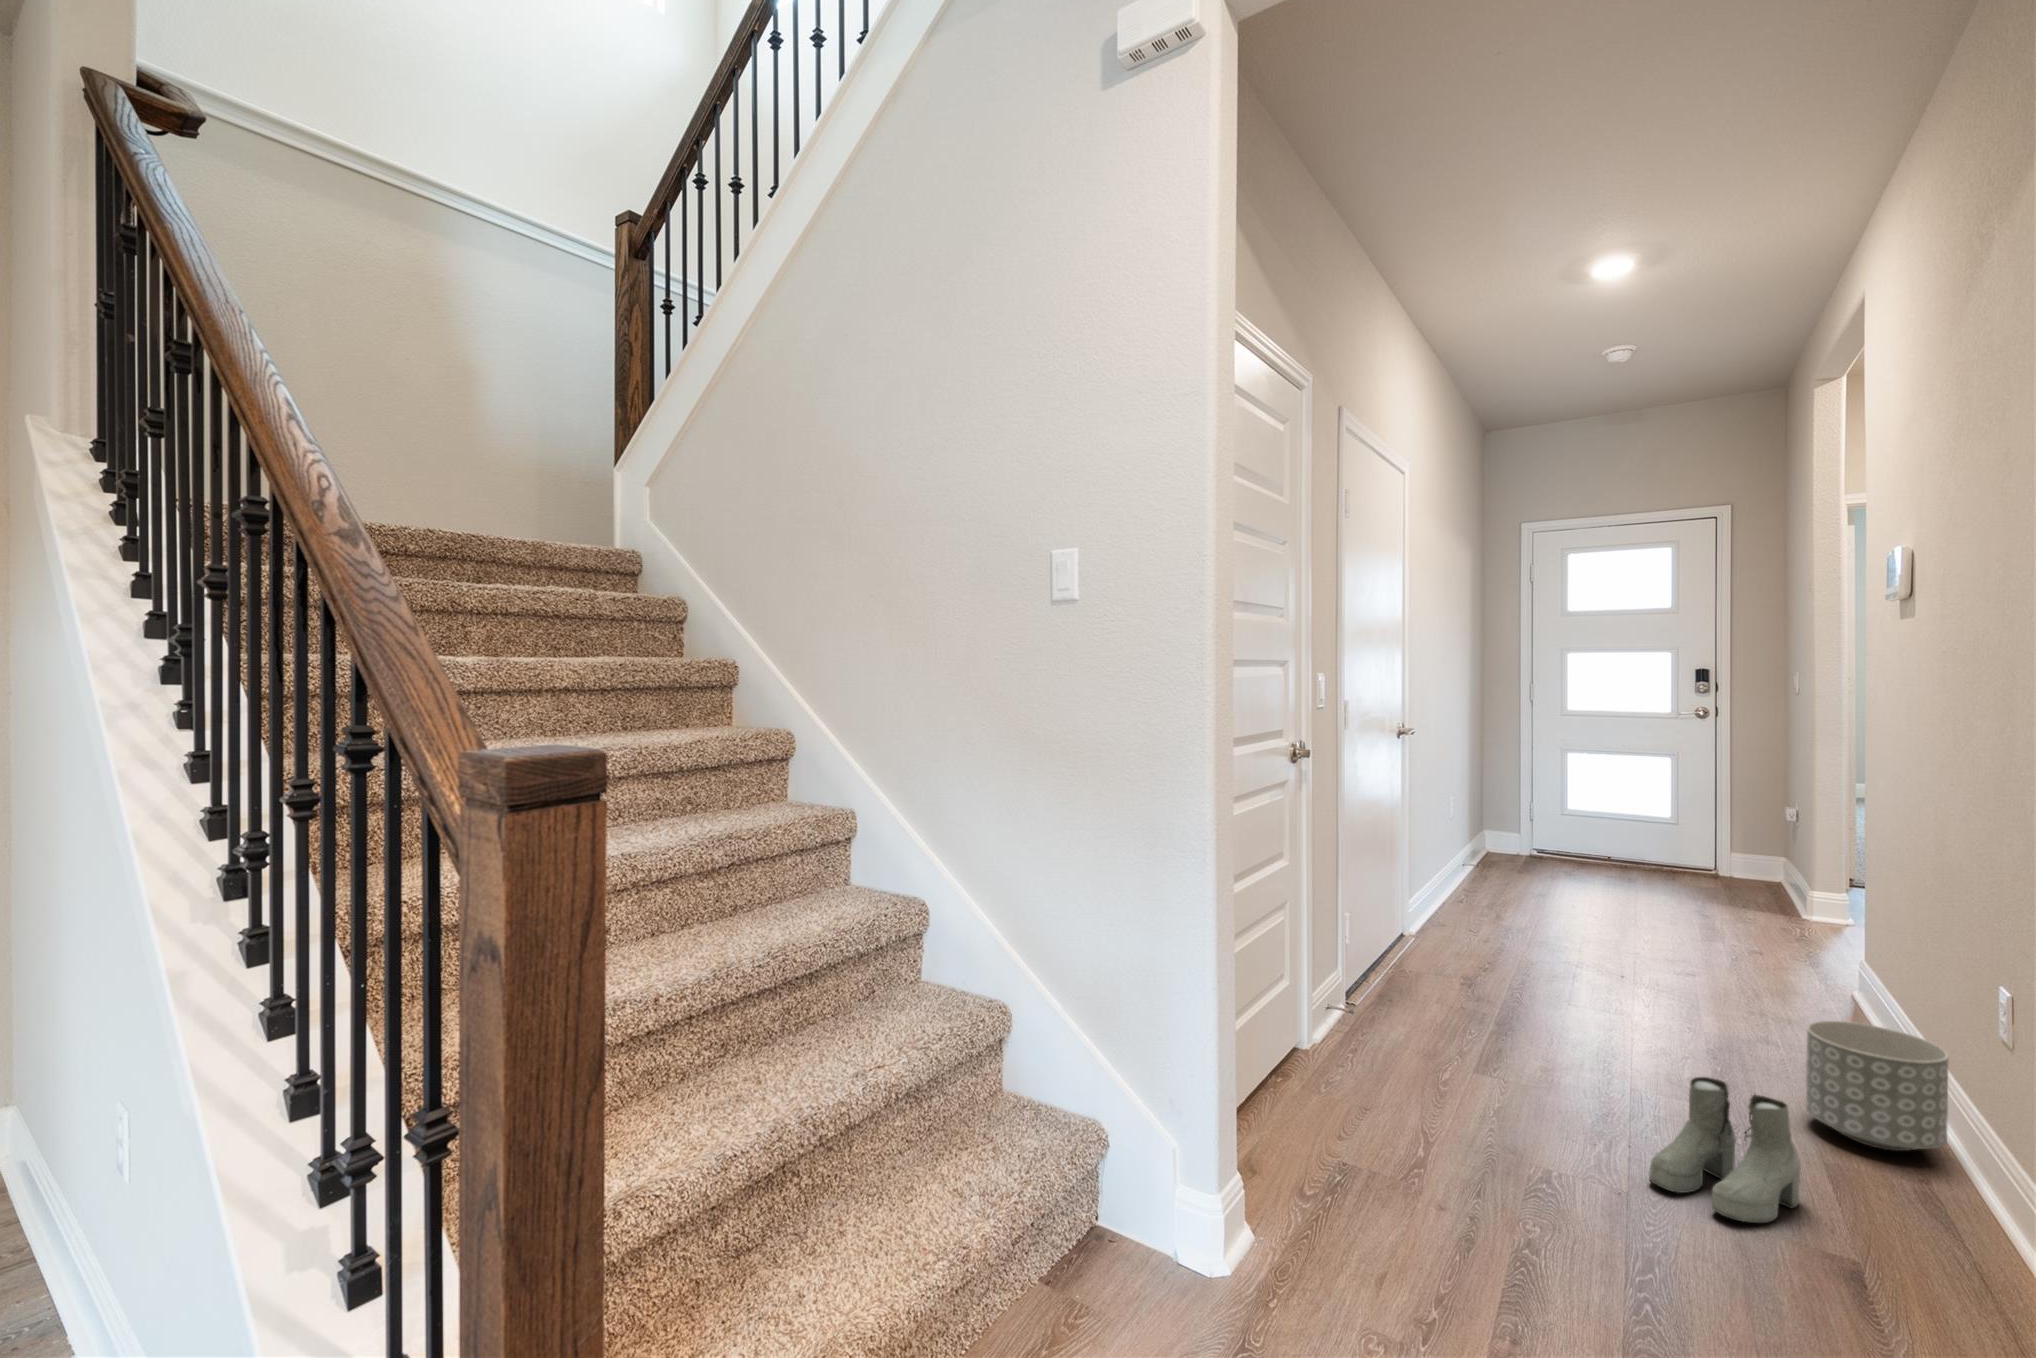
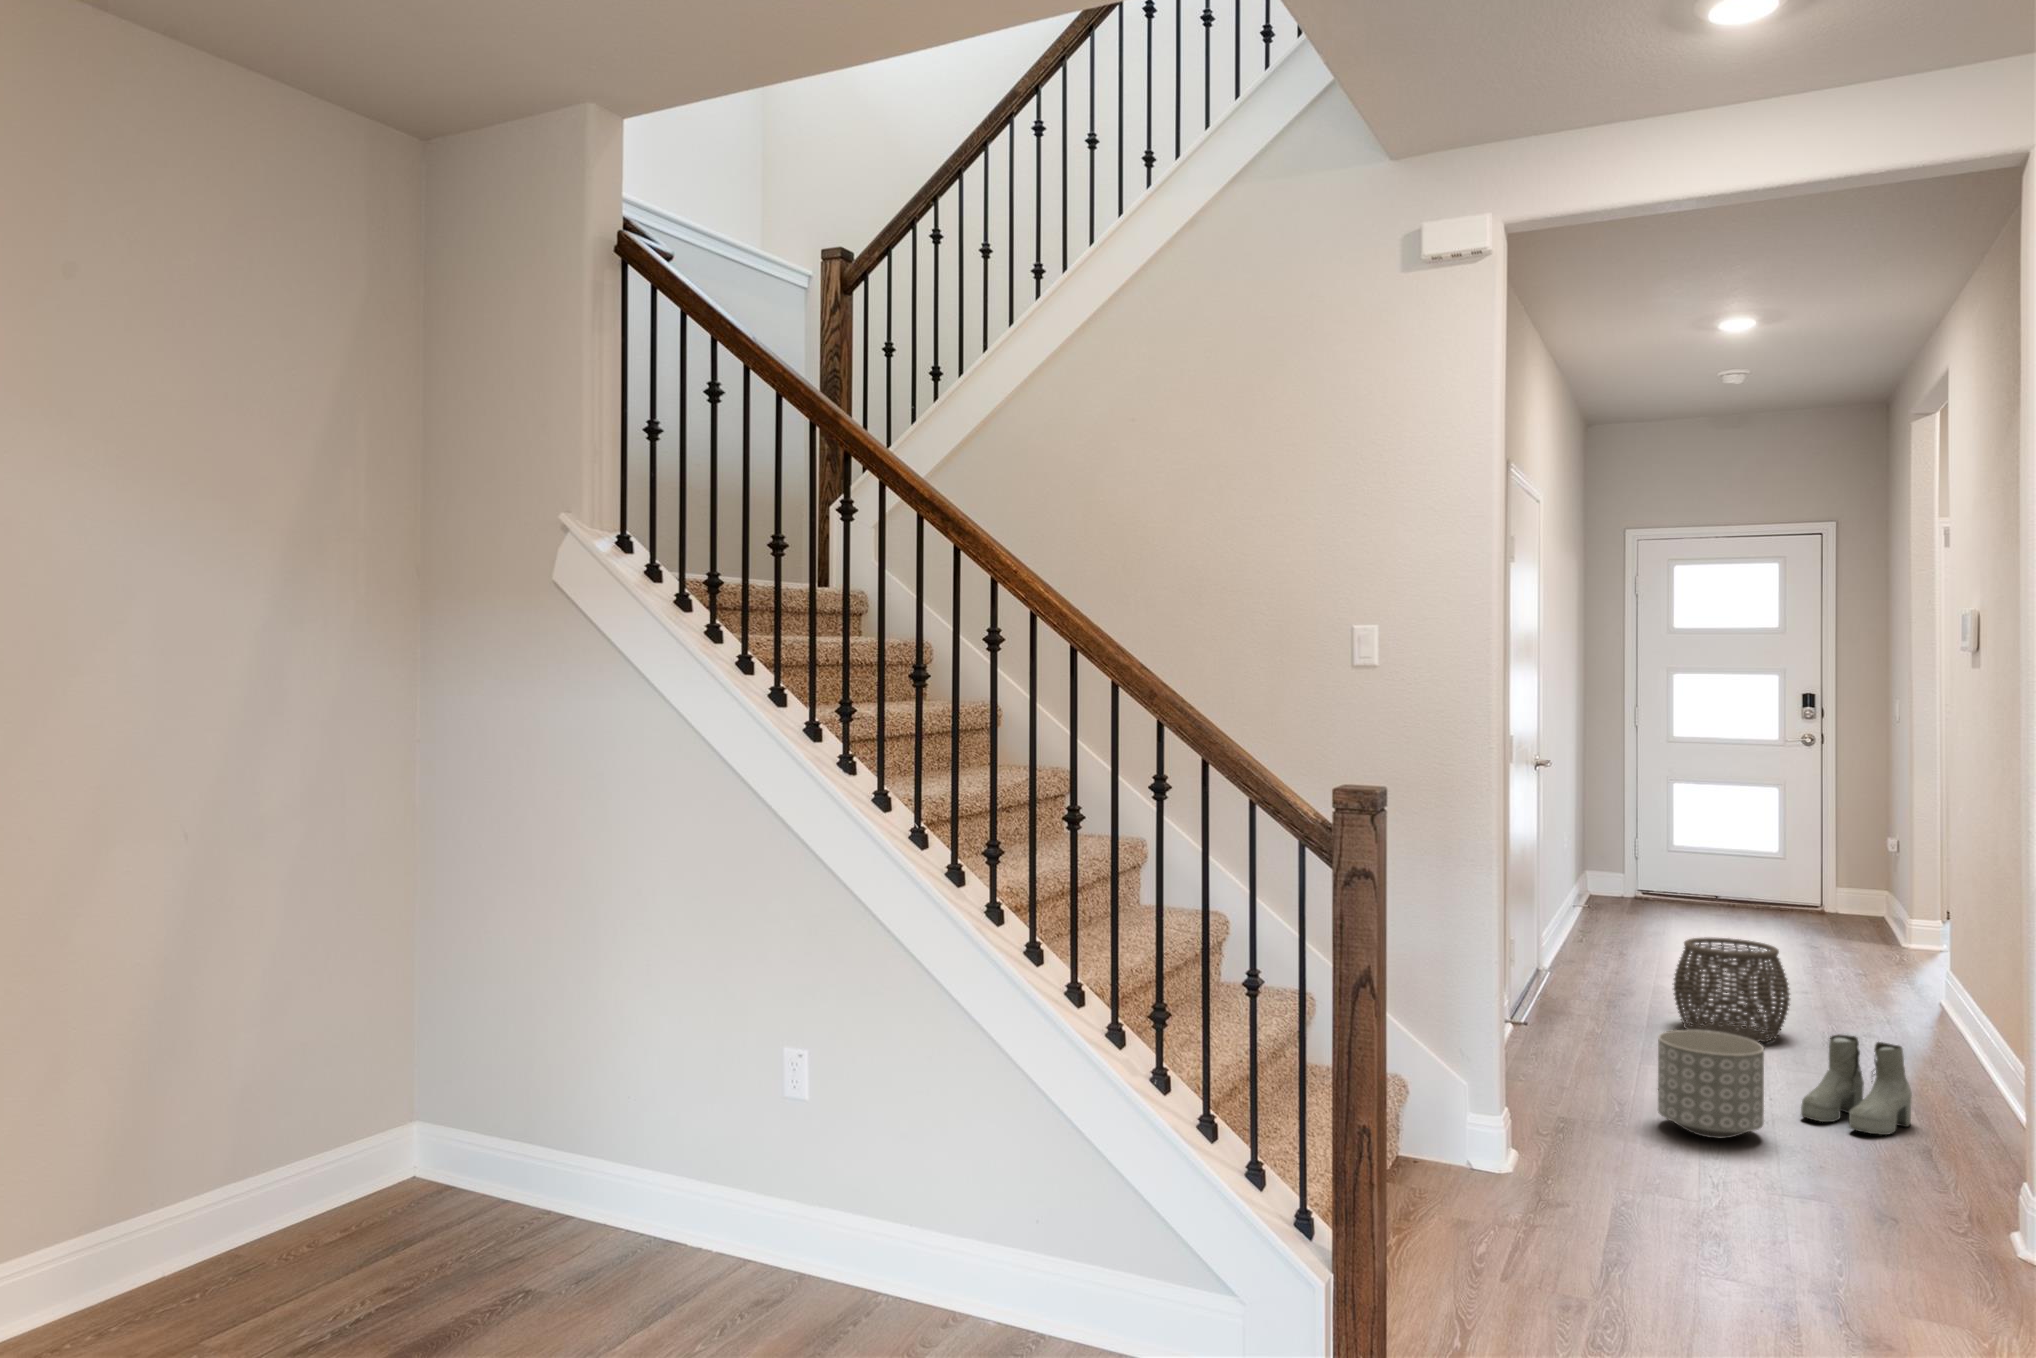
woven basket: none [1523,924,1657,1050] -> present [1673,937,1790,1042]
planter: present [1806,1021,1949,1151] -> present [1658,1030,1764,1138]

